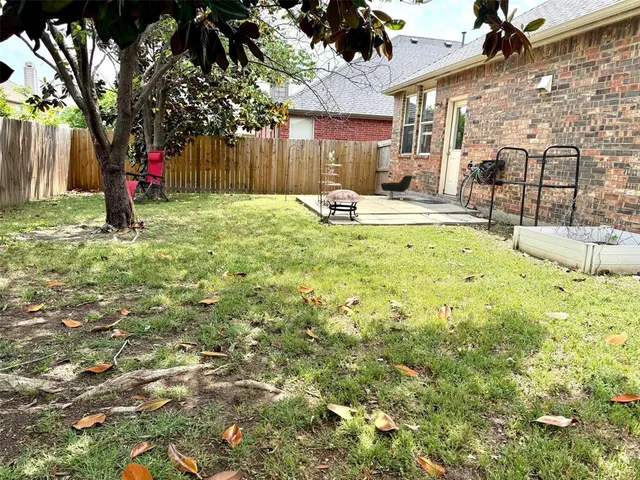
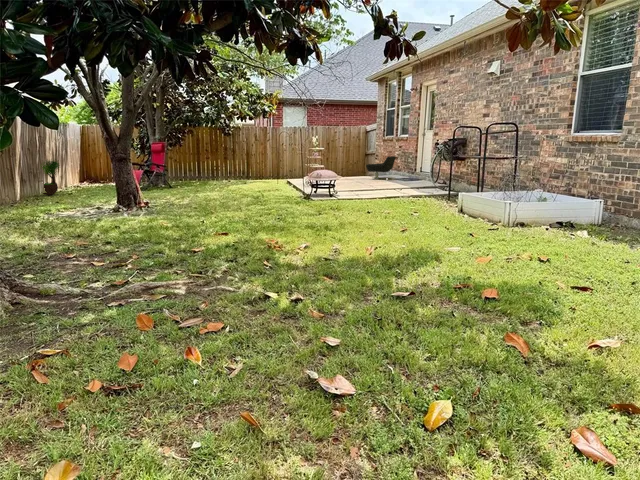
potted tree: none [18,162,45,206] -> present [41,160,60,195]

